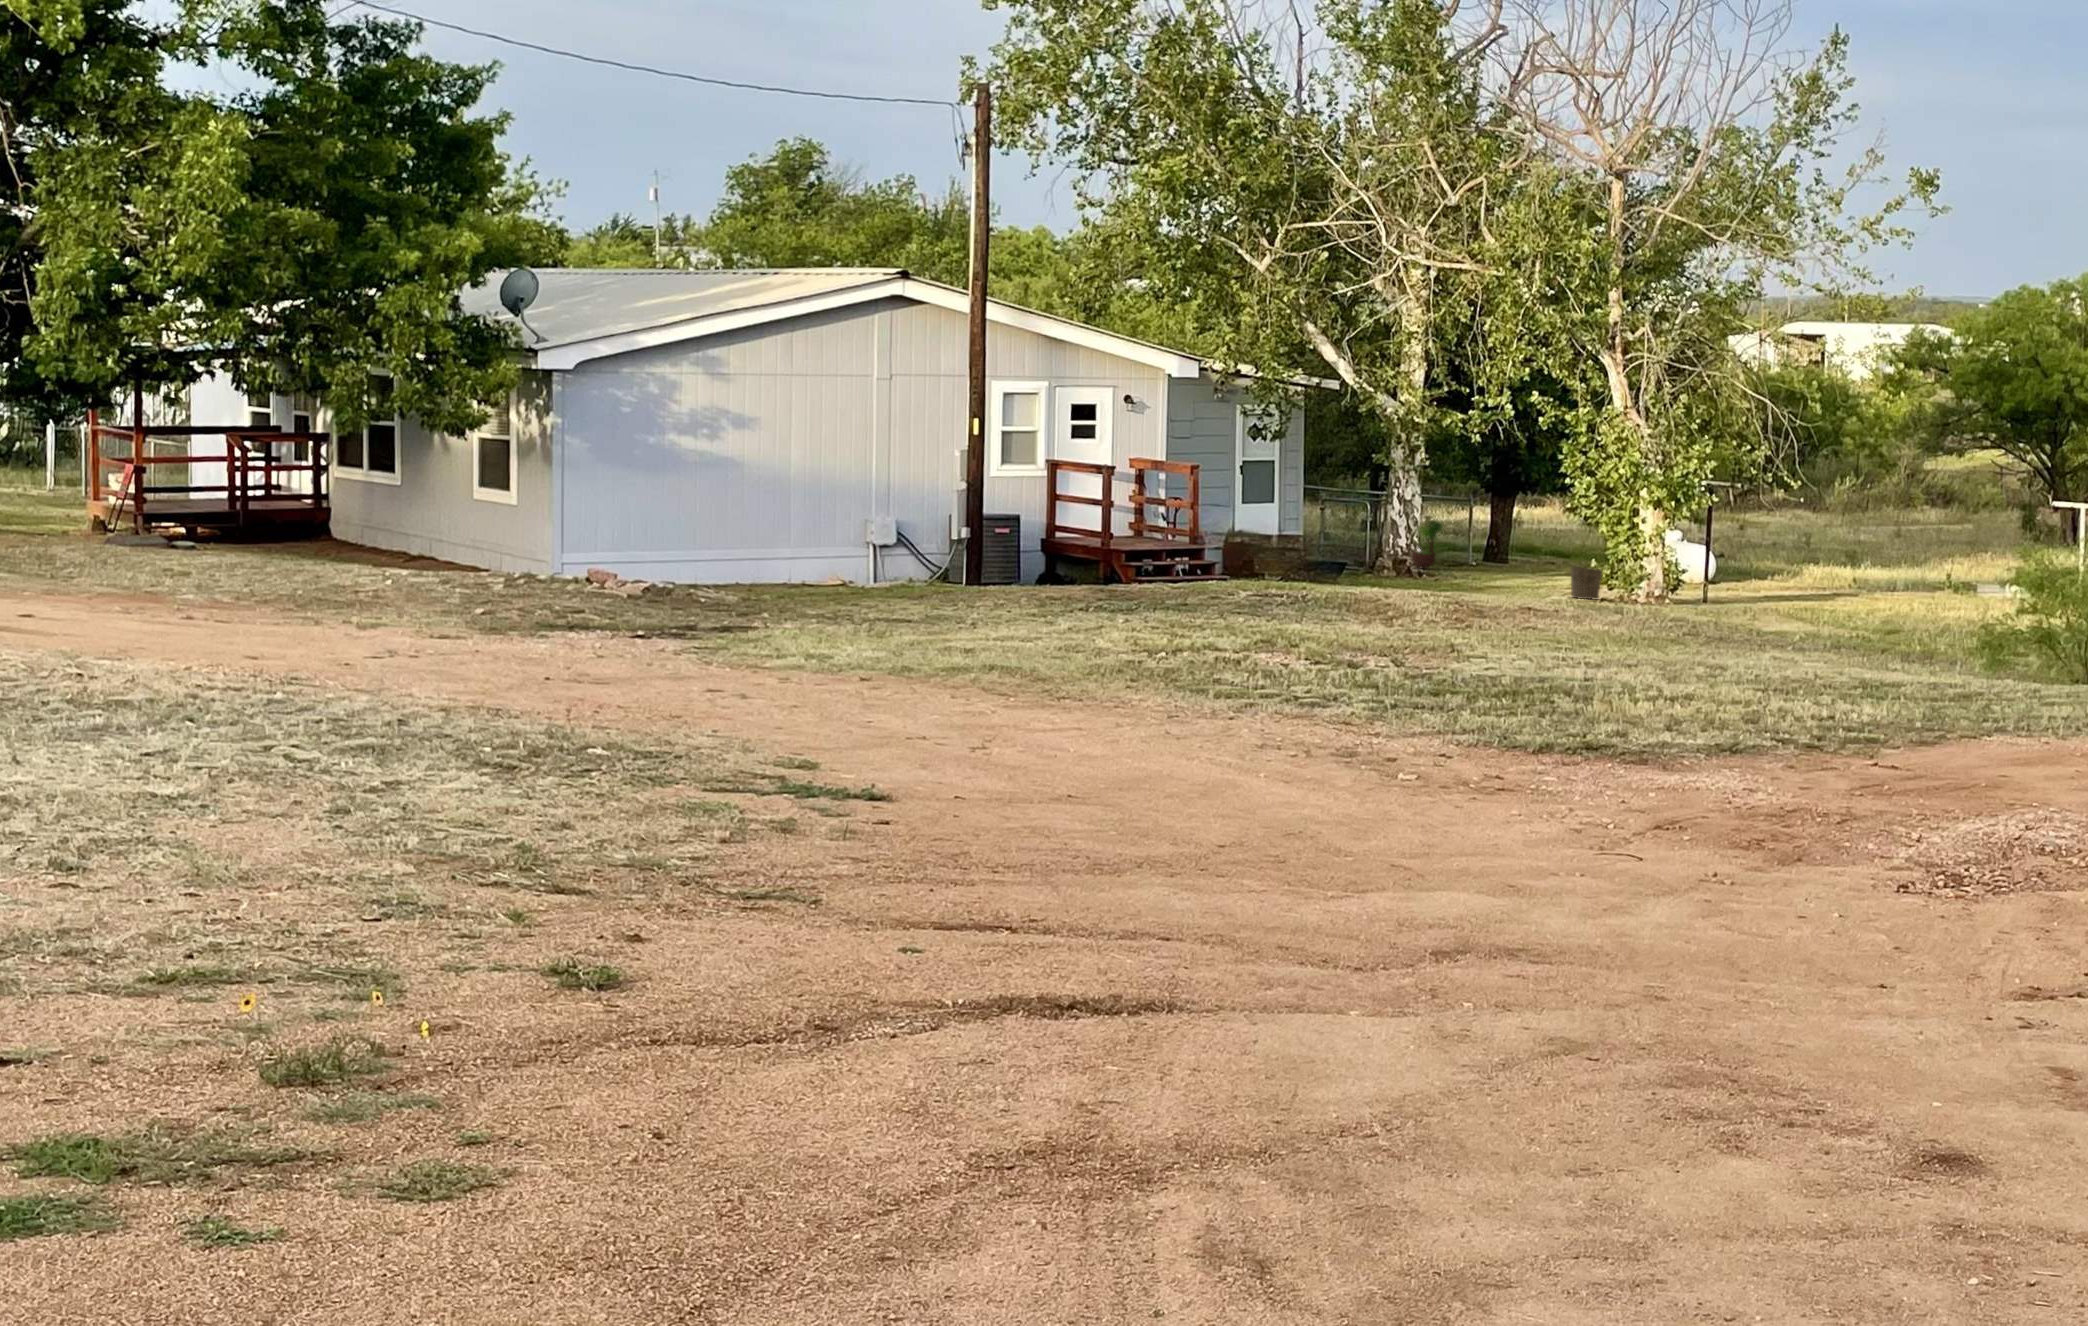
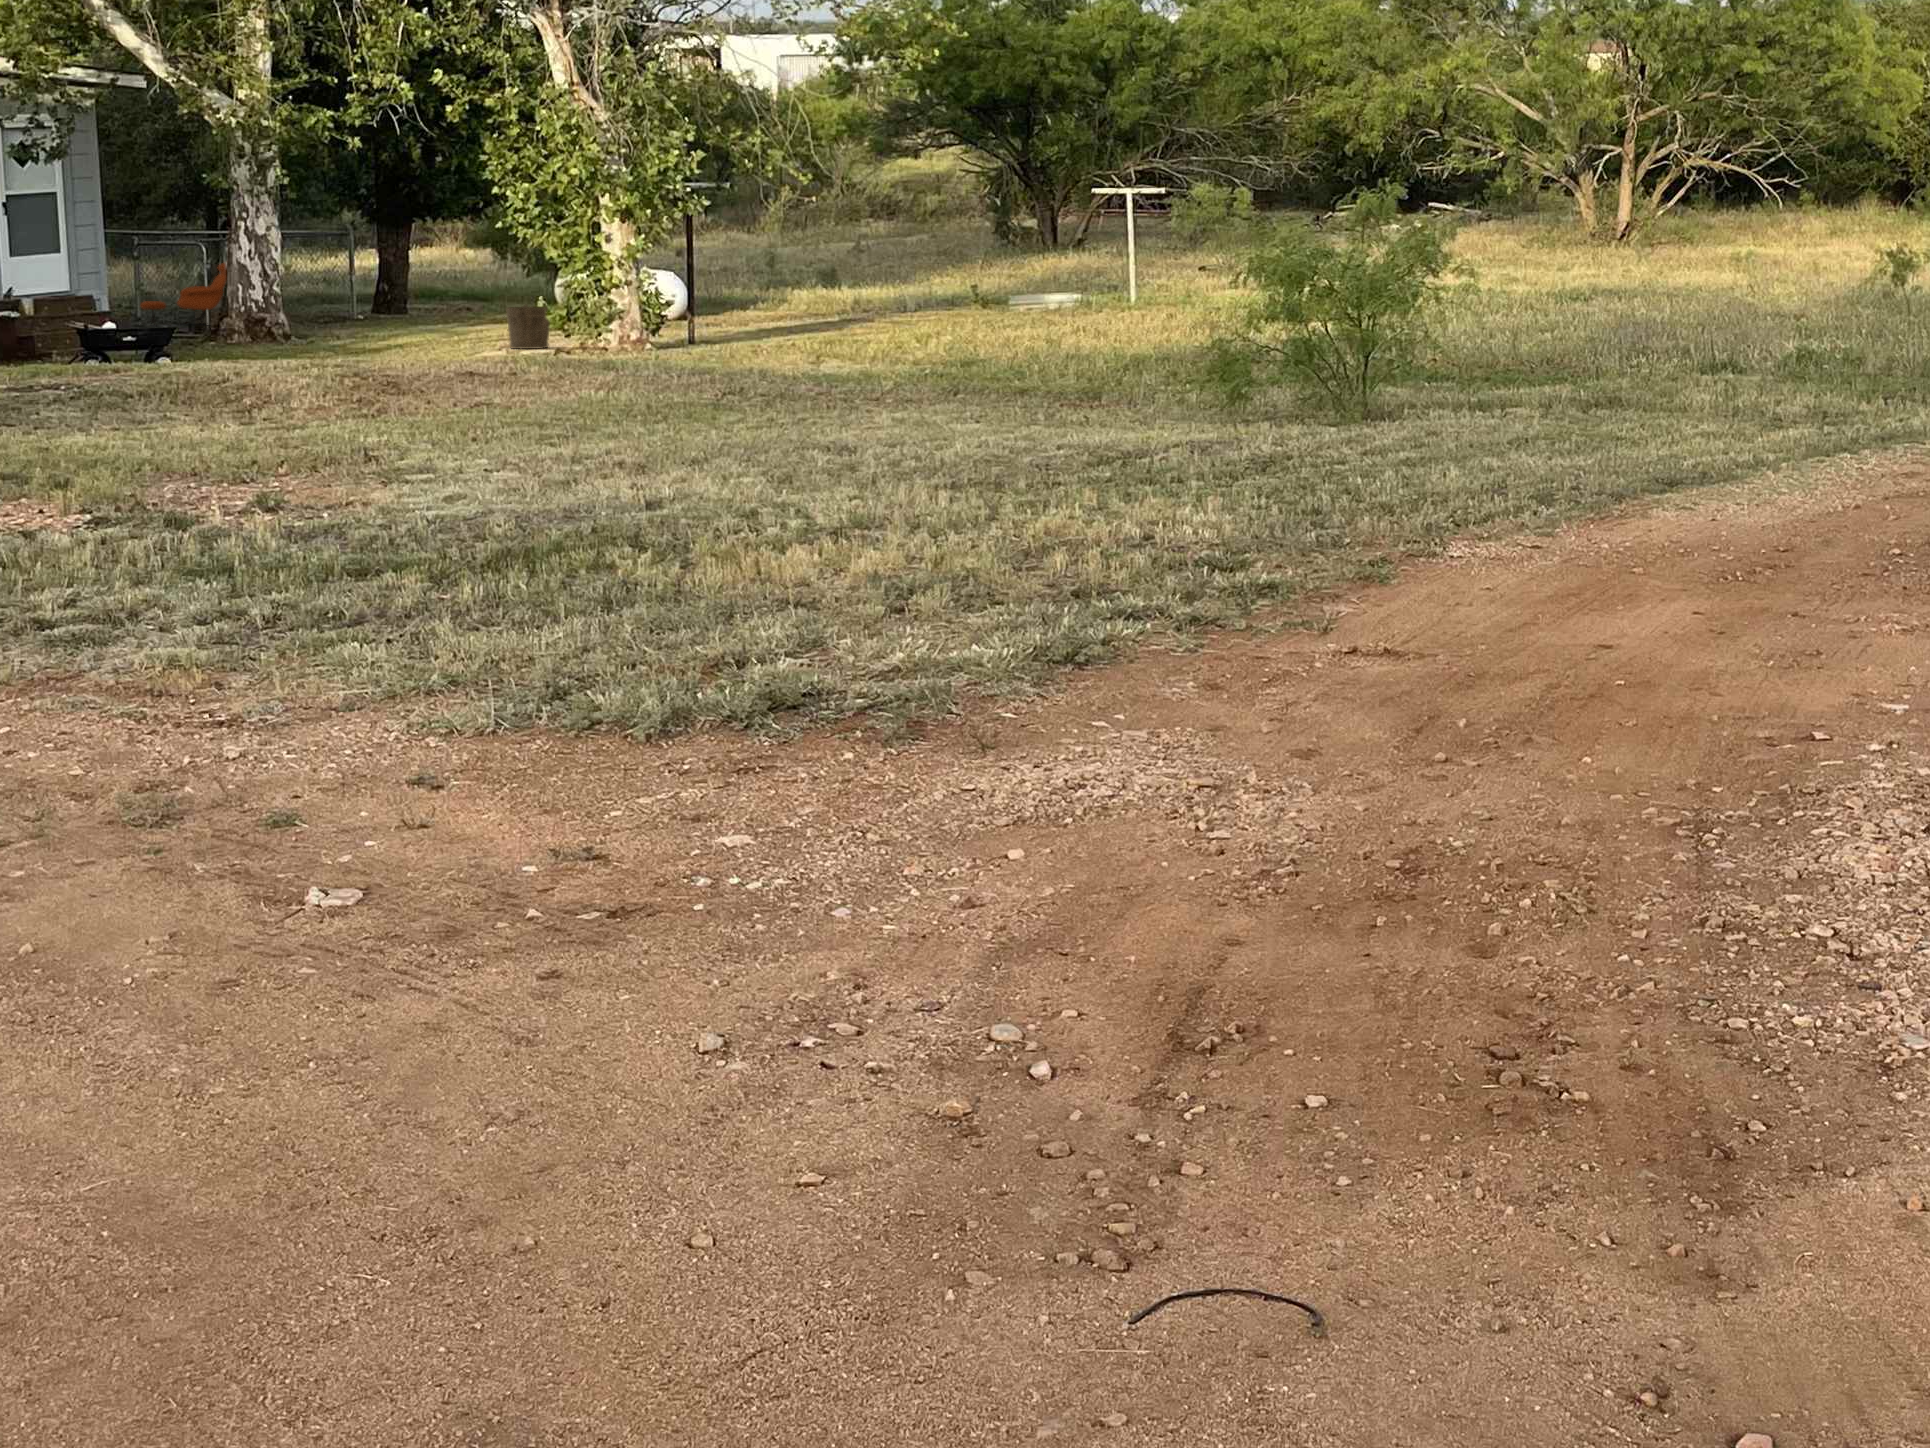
lounge chair: none [1320,519,1387,564] -> present [139,263,226,324]
potted tree: present [1412,519,1443,569] -> none [270,251,316,326]

